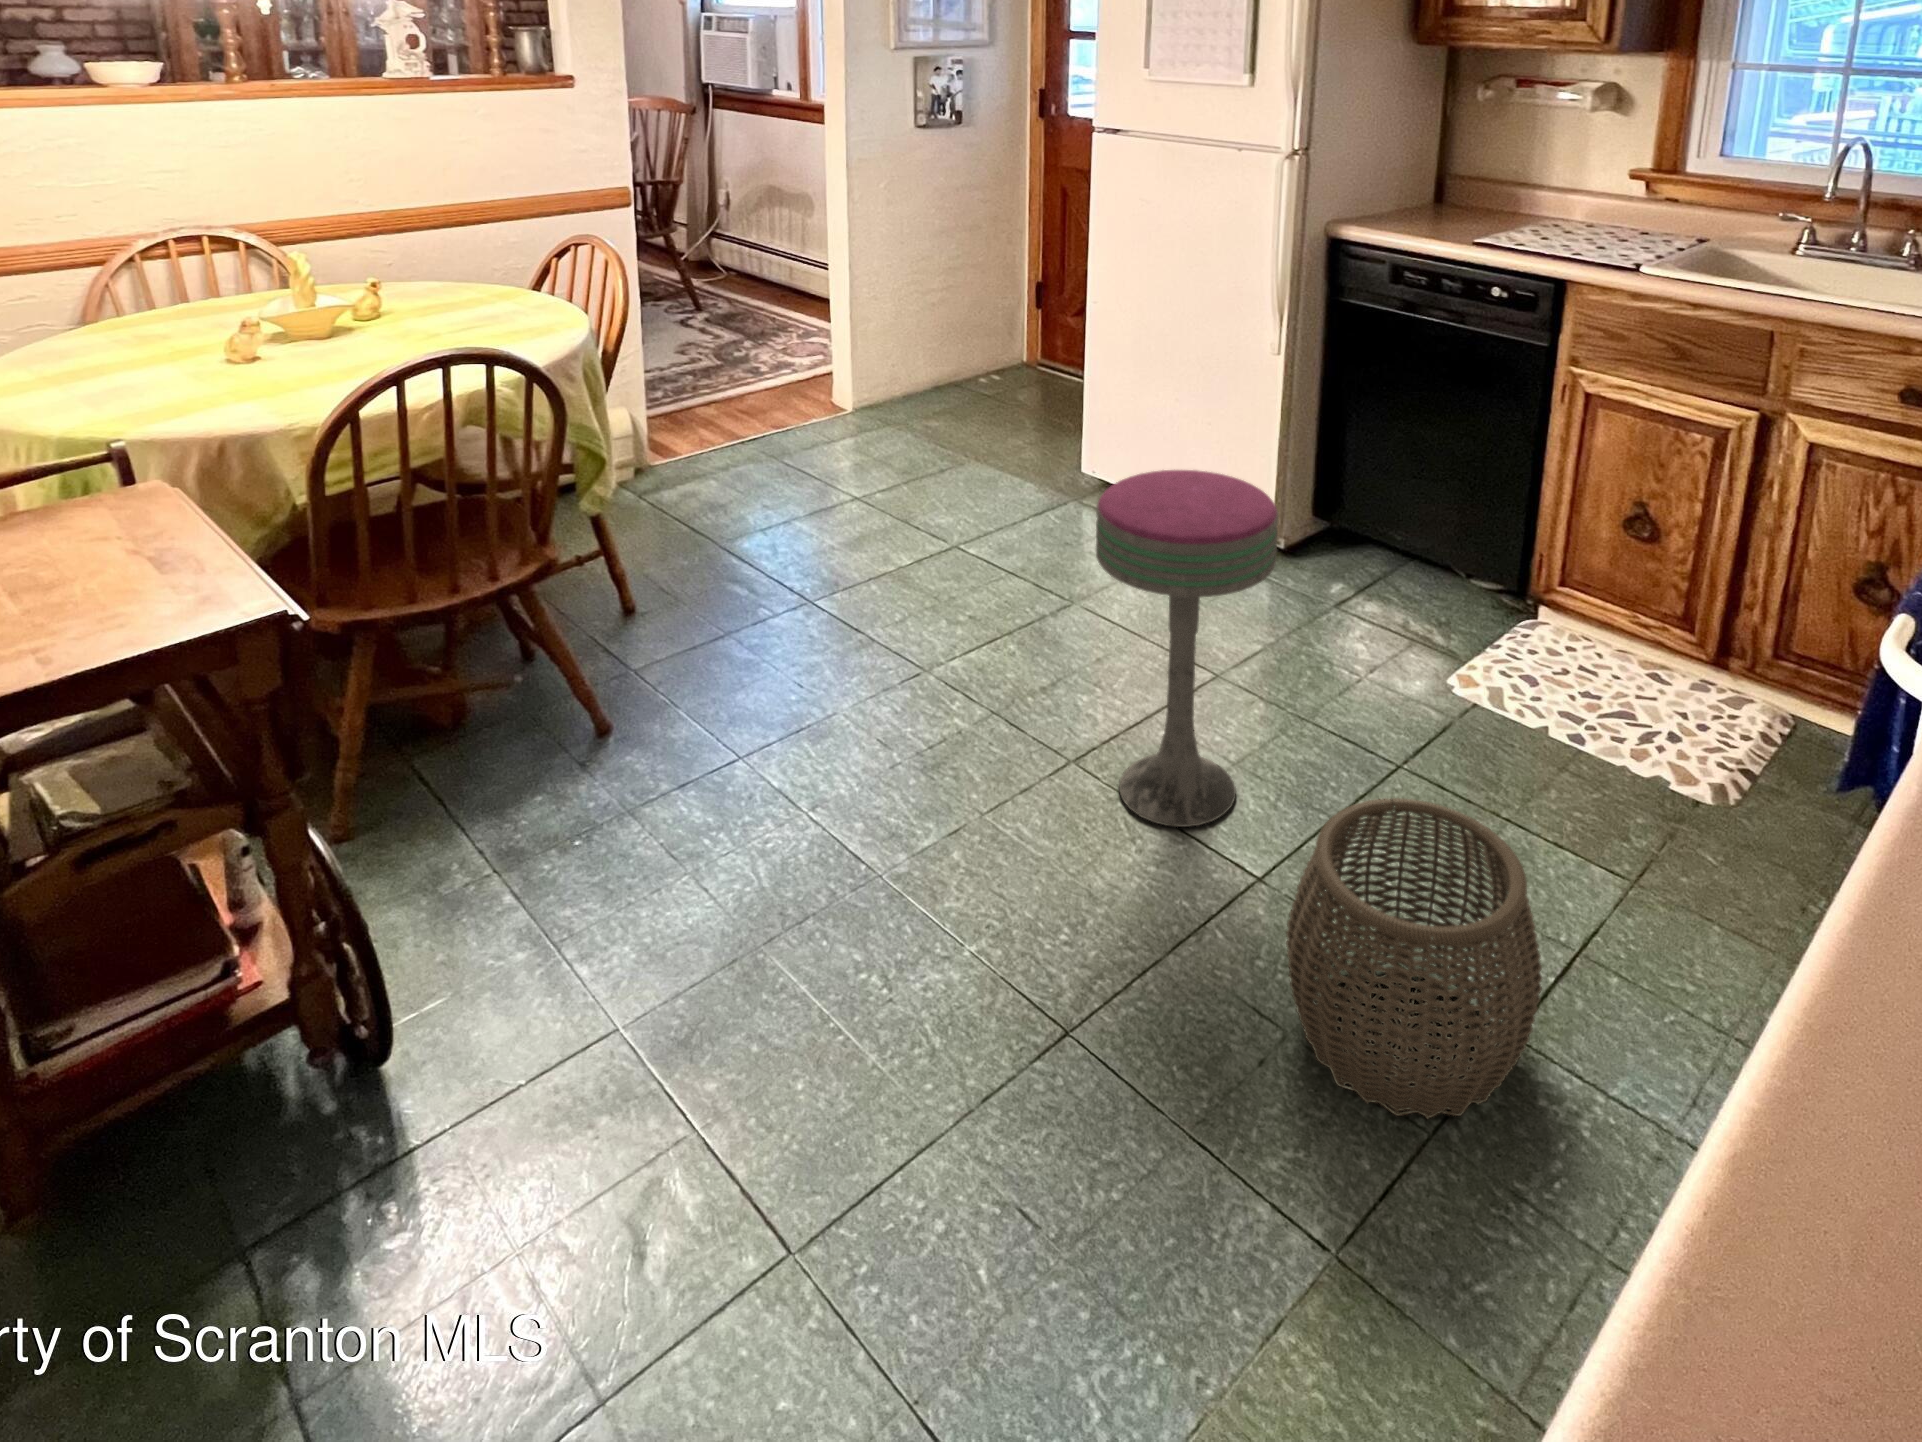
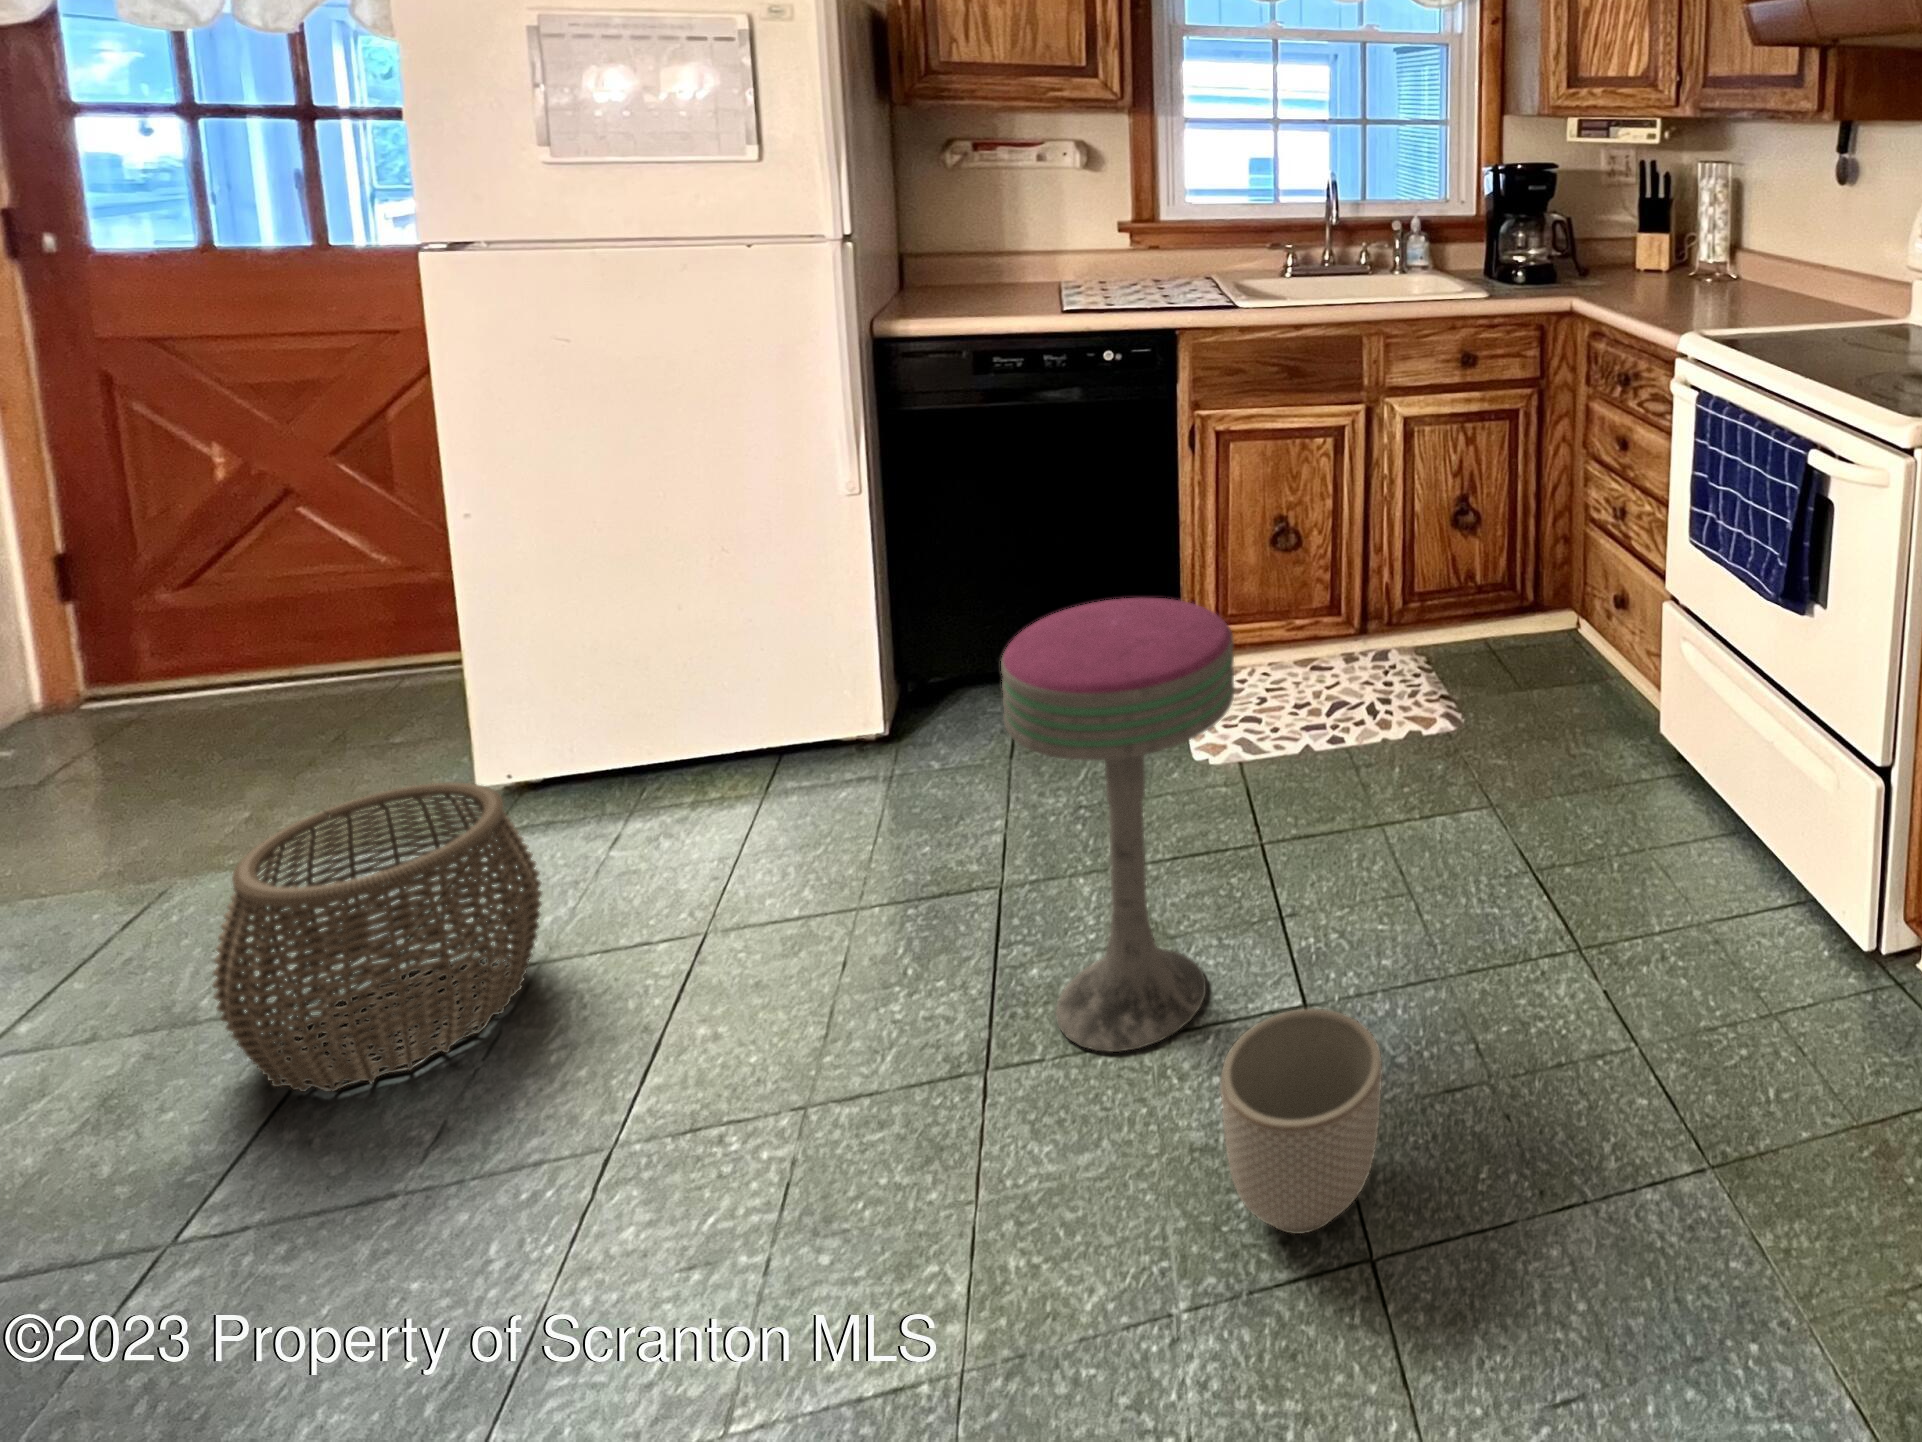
woven basket: present [1286,798,1542,1119] -> present [213,783,542,1092]
planter: none [1025,821,1156,993] -> present [1220,1008,1382,1234]

